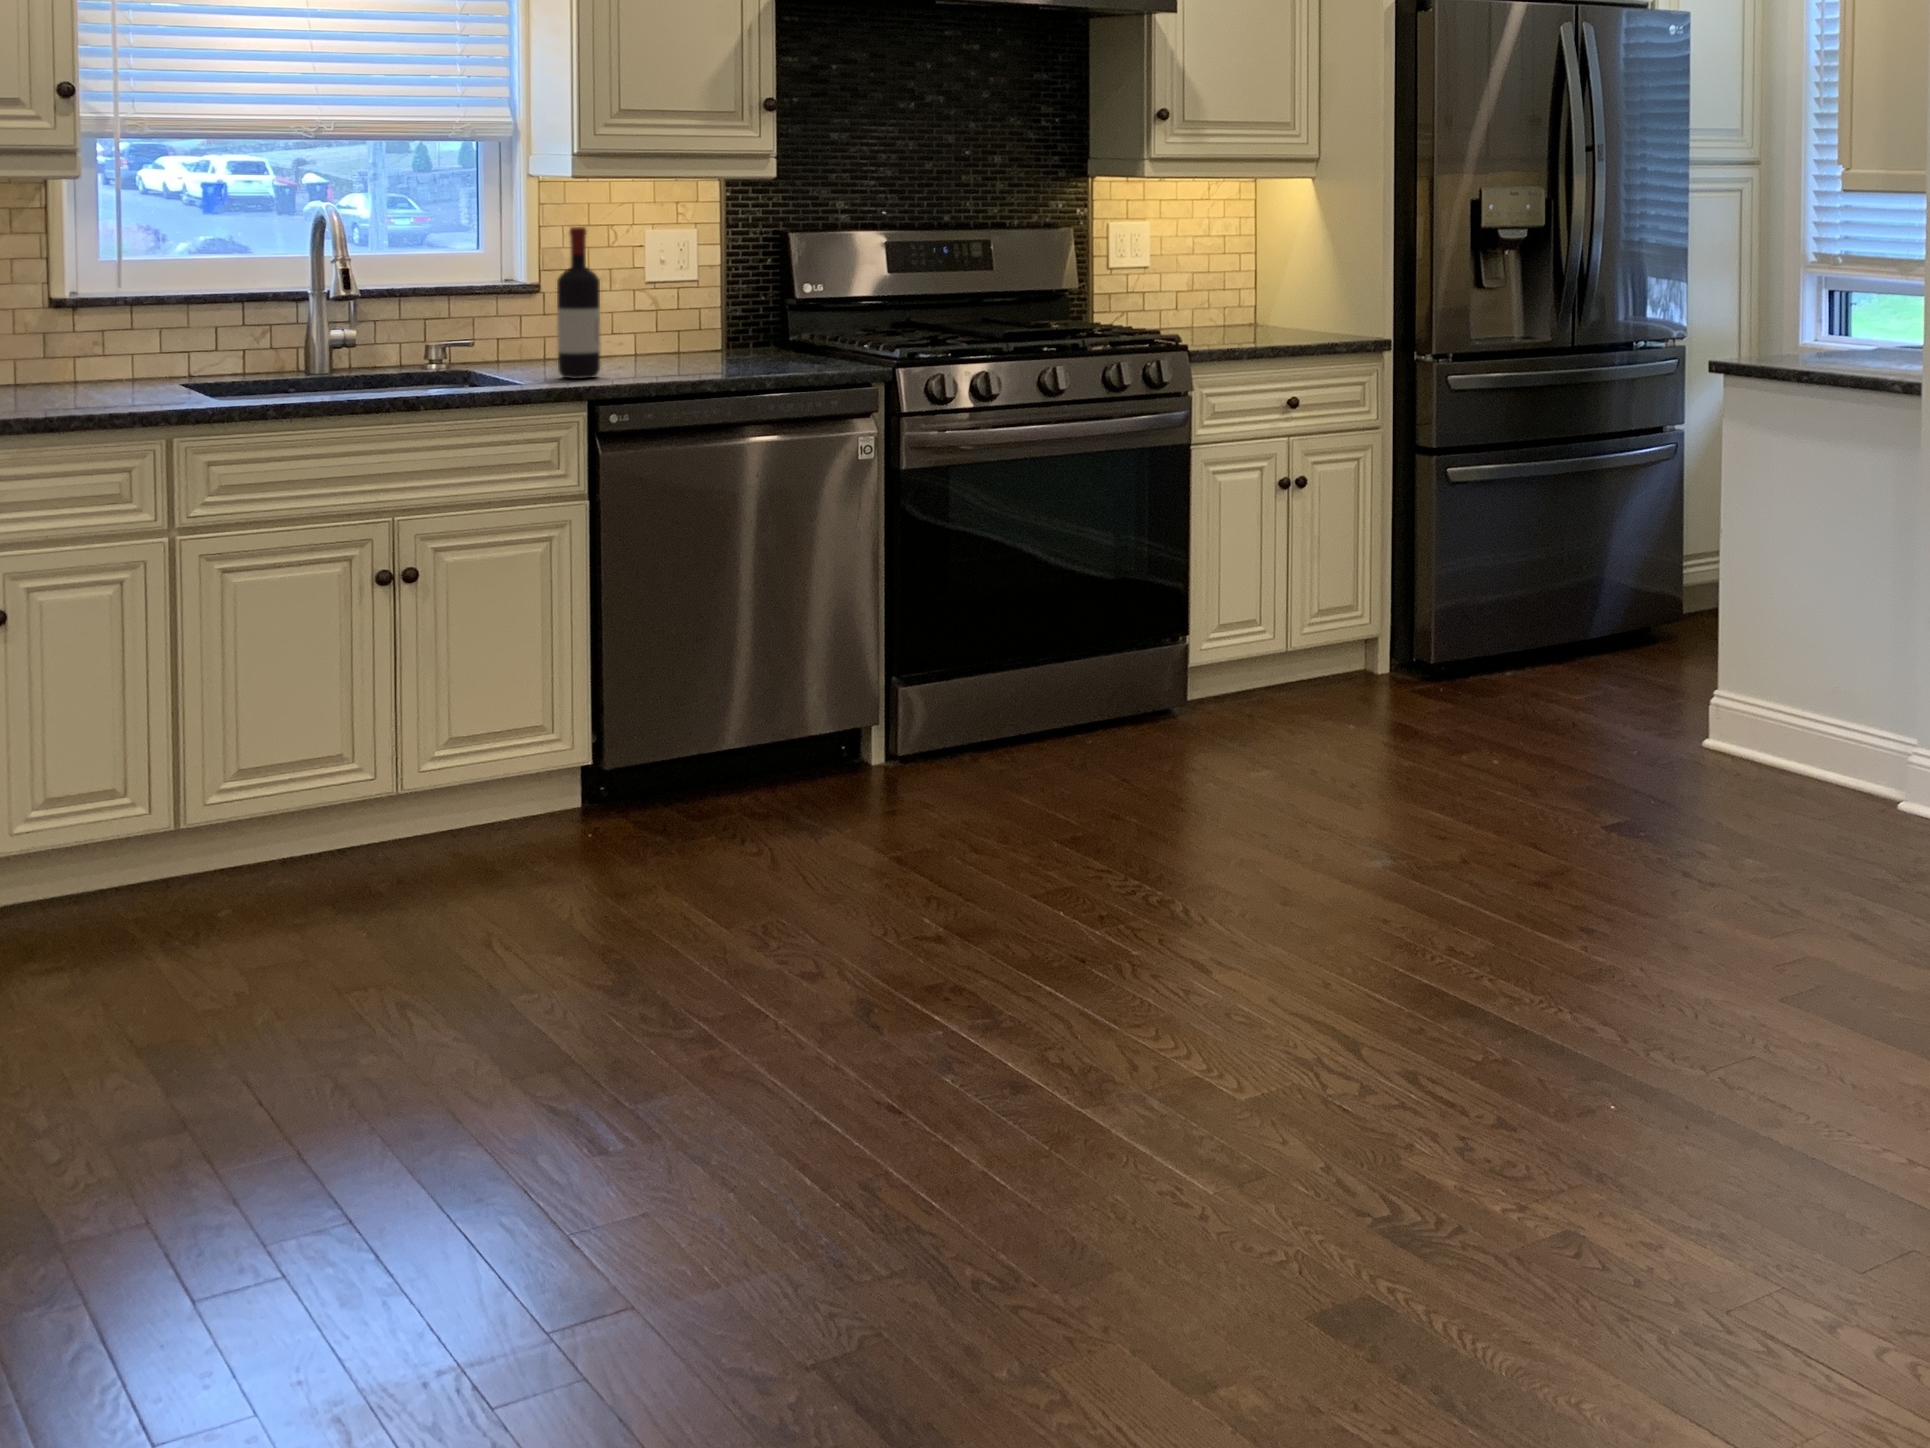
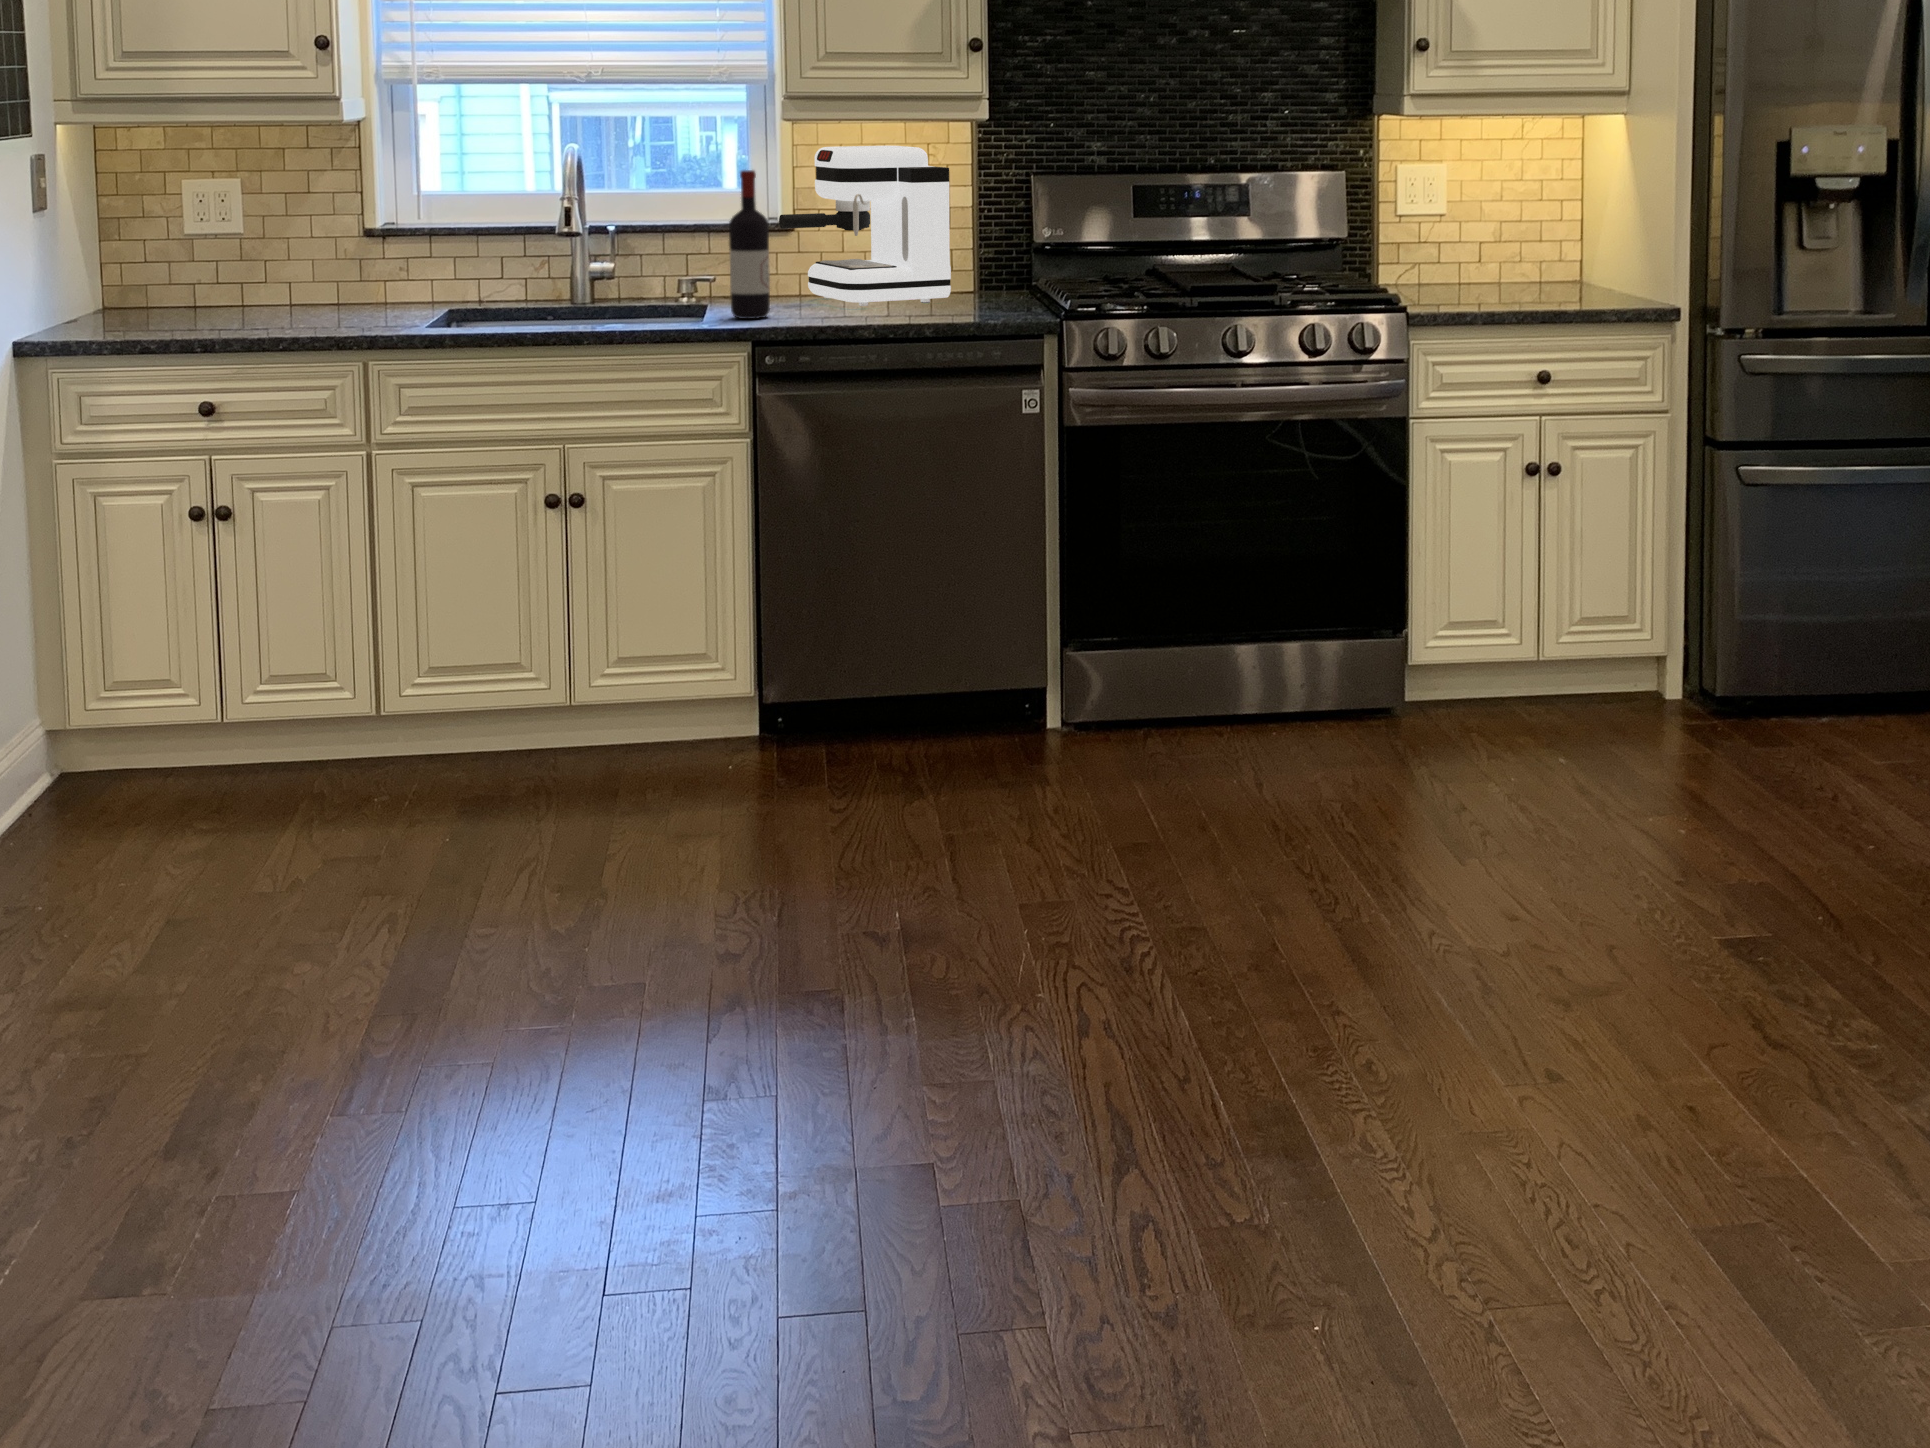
coffee maker: none [577,205,755,364] -> present [779,146,951,306]

